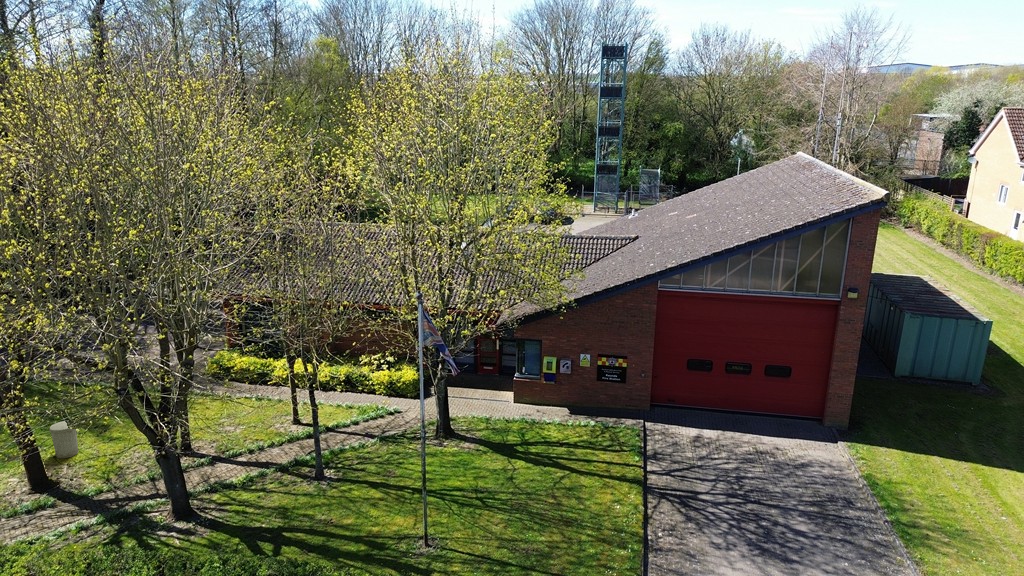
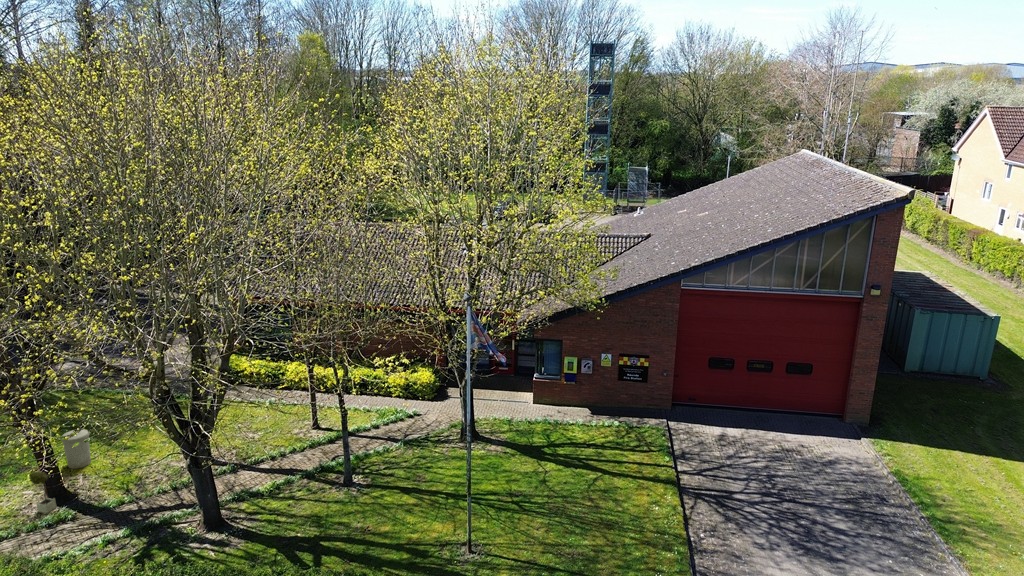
potted tree: none [12,460,39,500] -> present [29,472,57,513]

